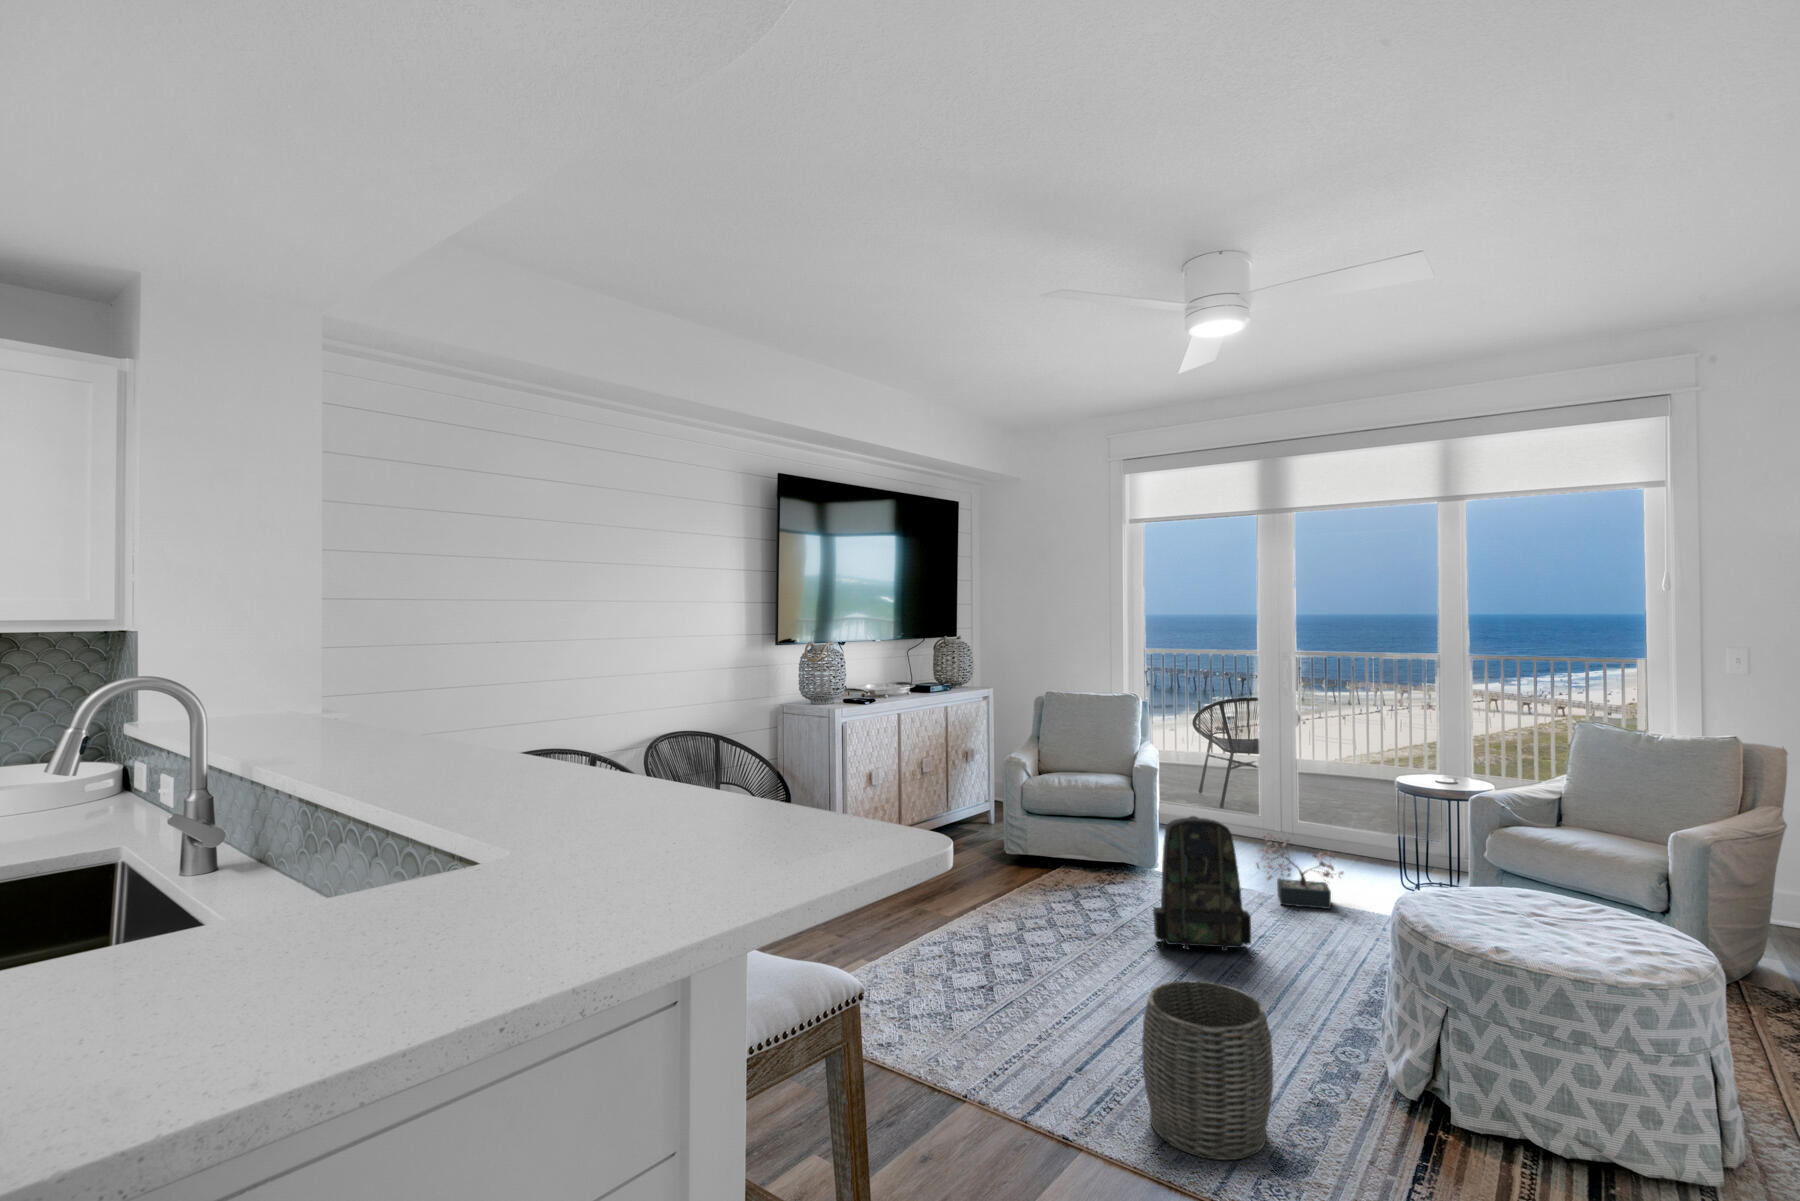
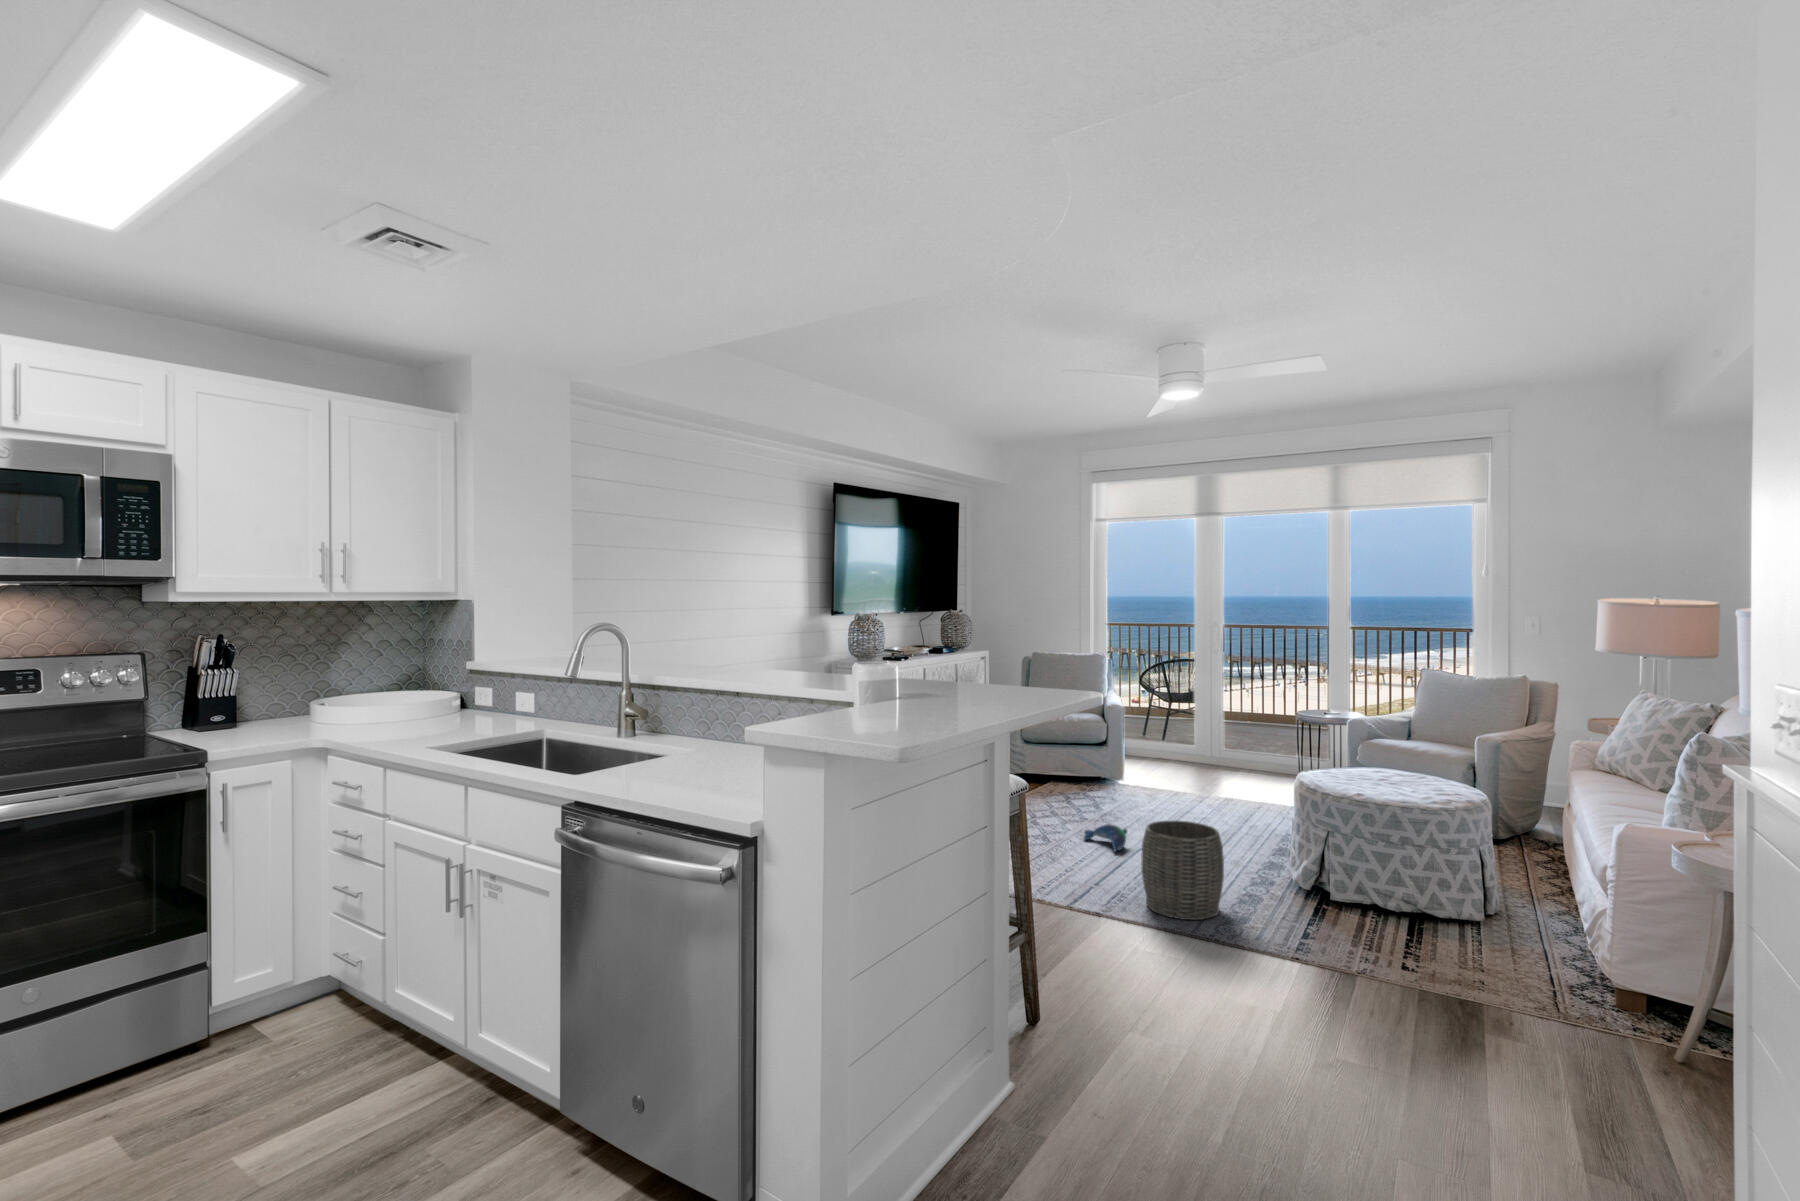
backpack: present [1153,816,1251,951] -> none [1129,734,1199,827]
decorative plant: present [1256,834,1343,909] -> none [1198,751,1261,804]
plush toy: none [1081,953,1142,1001] -> present [1084,824,1127,852]

